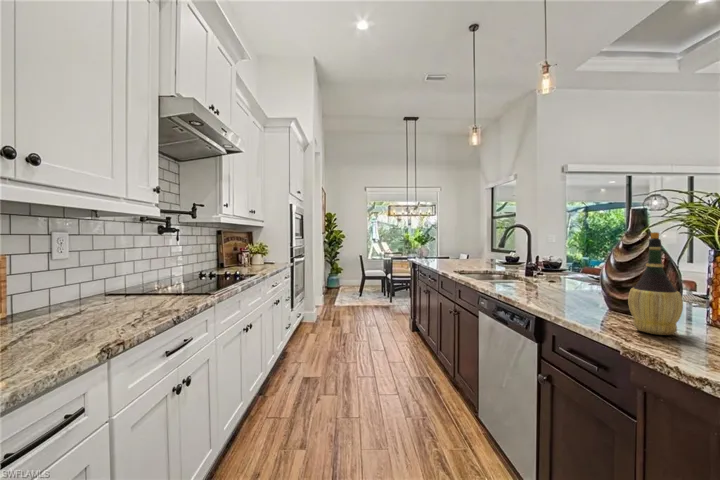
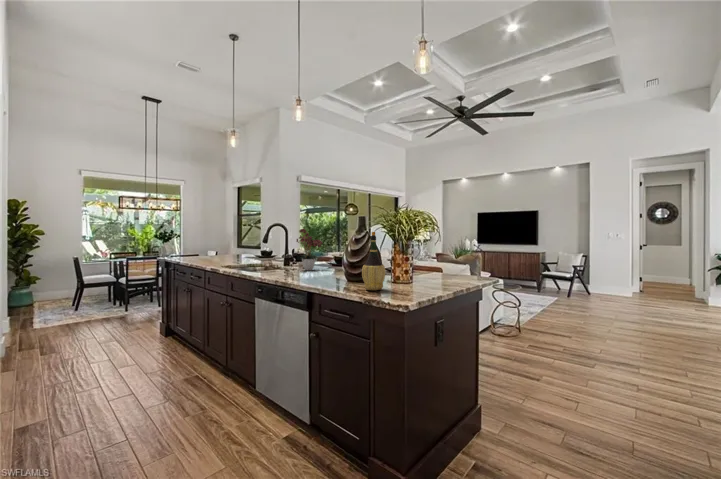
flower arrangement: none [535,227,581,285] -> present [297,229,322,270]

